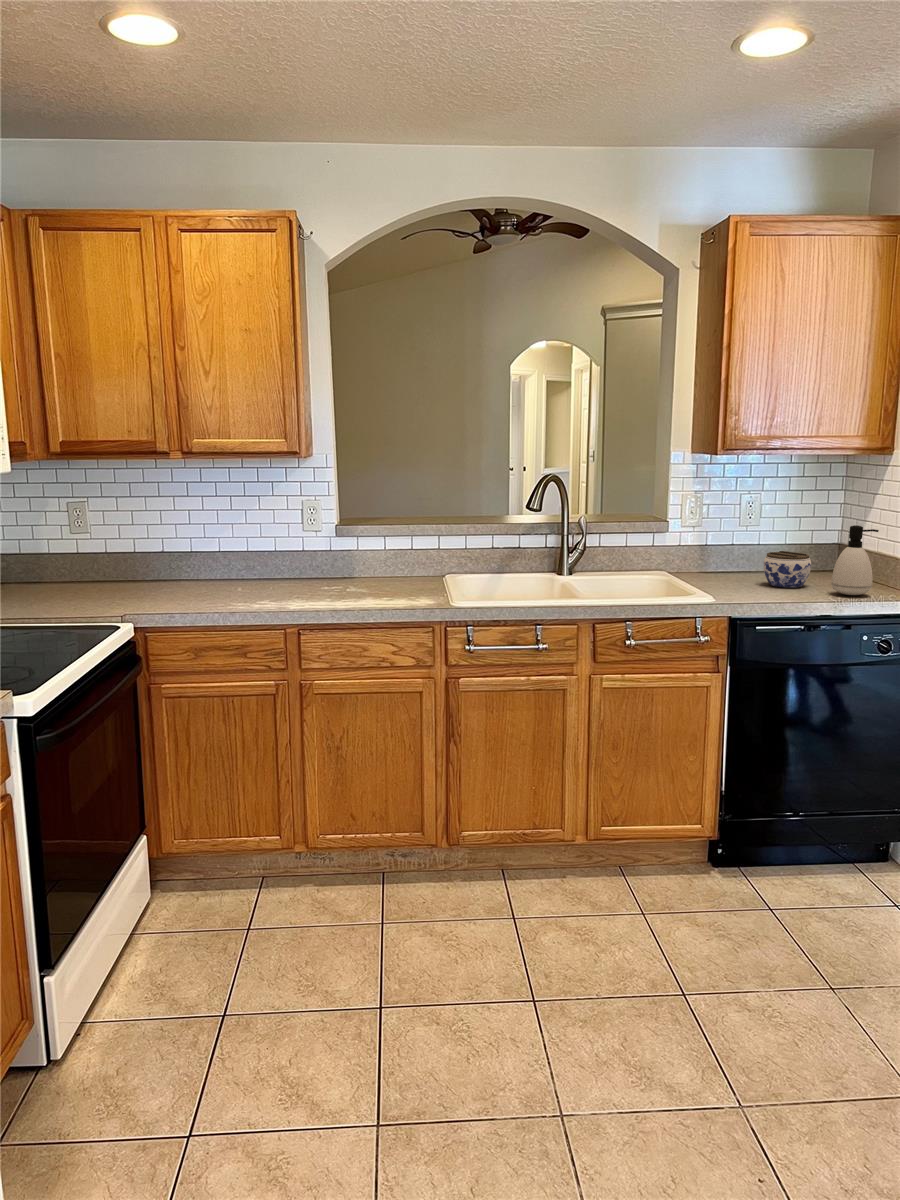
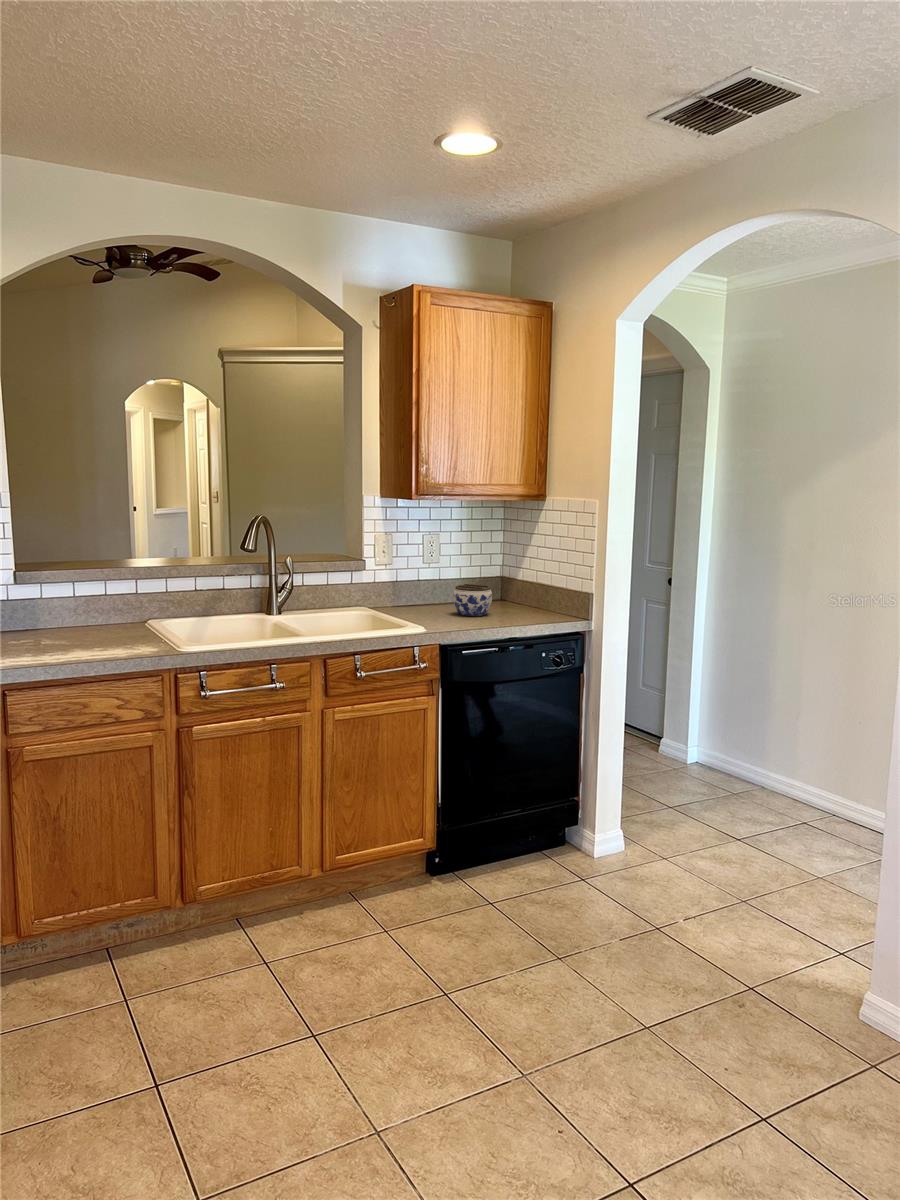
soap dispenser: present [831,525,879,595] -> none [512,560,547,619]

